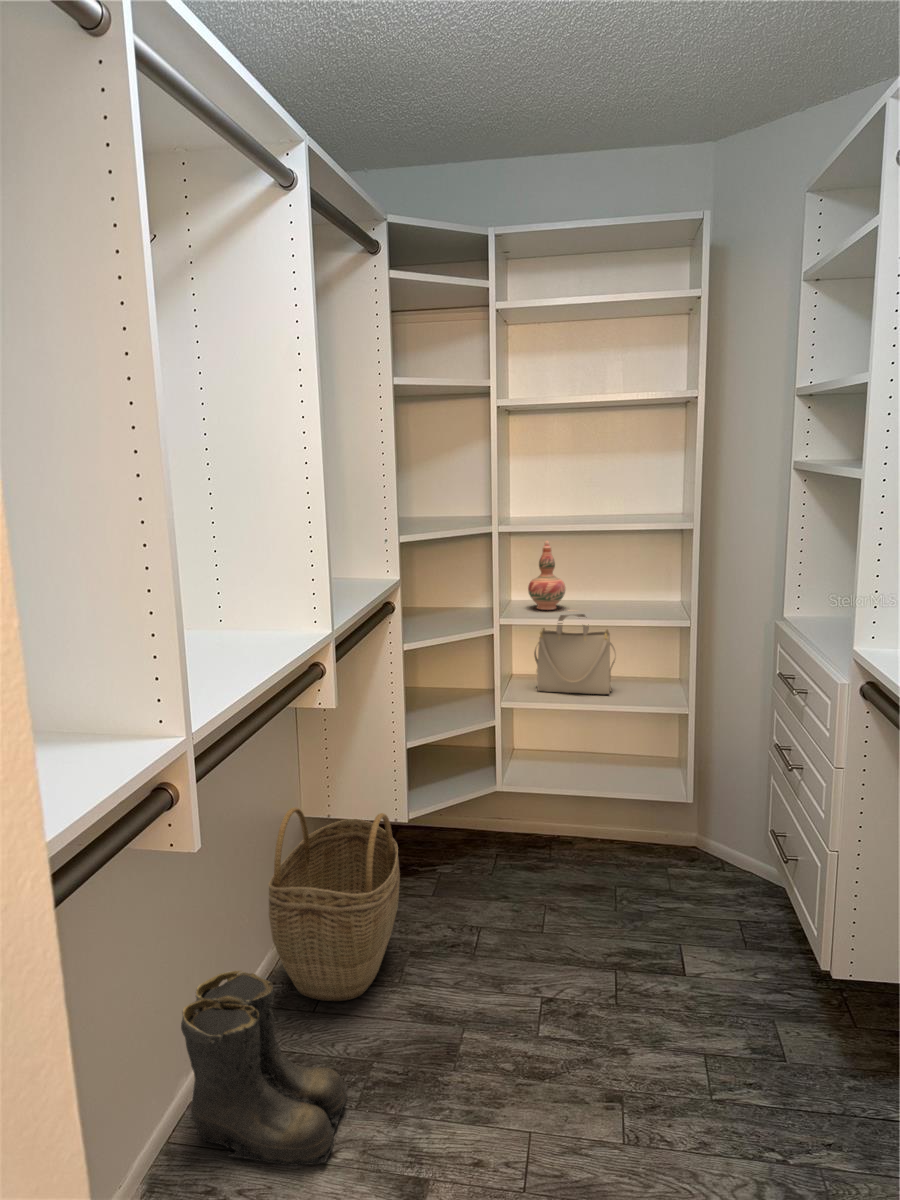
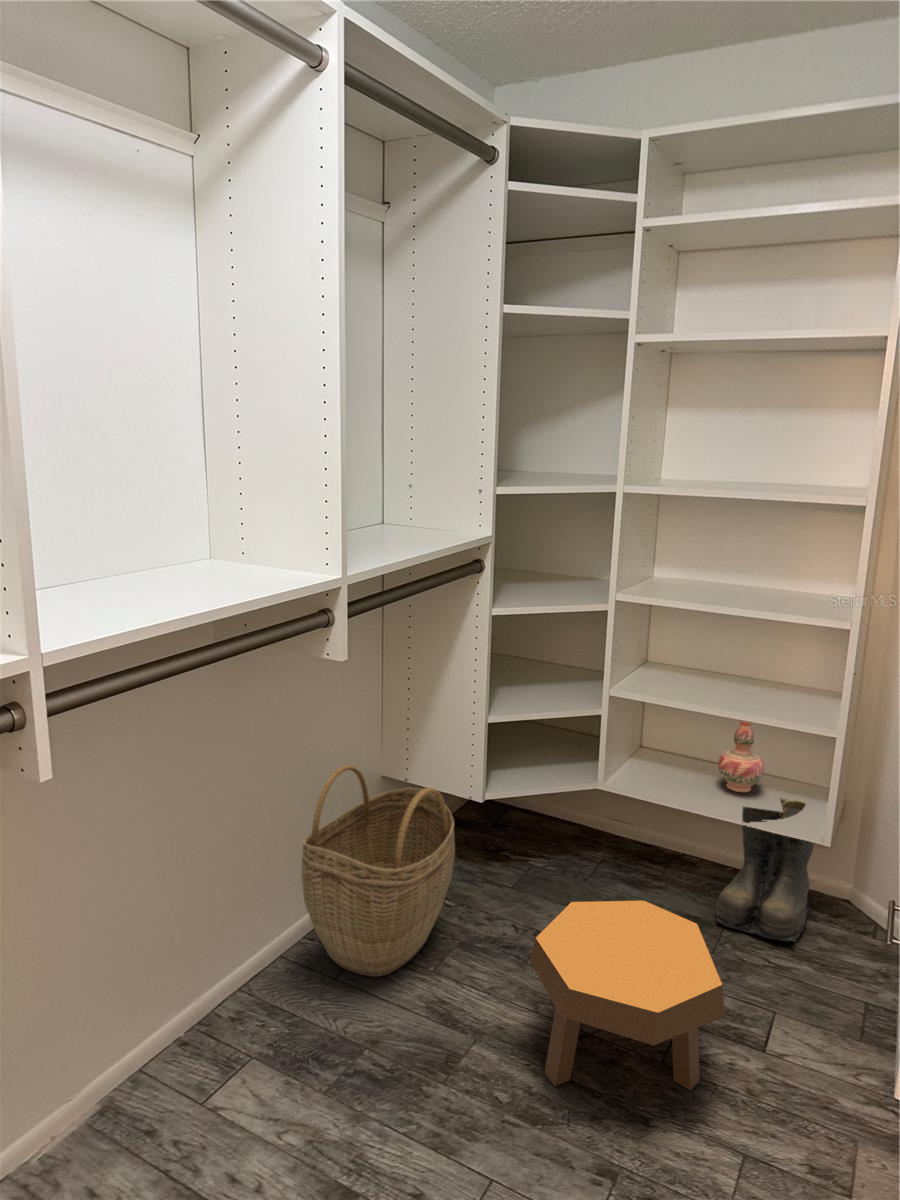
decorative vase: present [528,541,565,610] -> present [718,721,764,792]
handbag: present [534,610,615,694] -> none [662,591,763,697]
footstool: none [502,876,669,1046] -> present [529,901,725,1091]
boots: present [181,971,348,1166] -> present [716,798,814,941]

